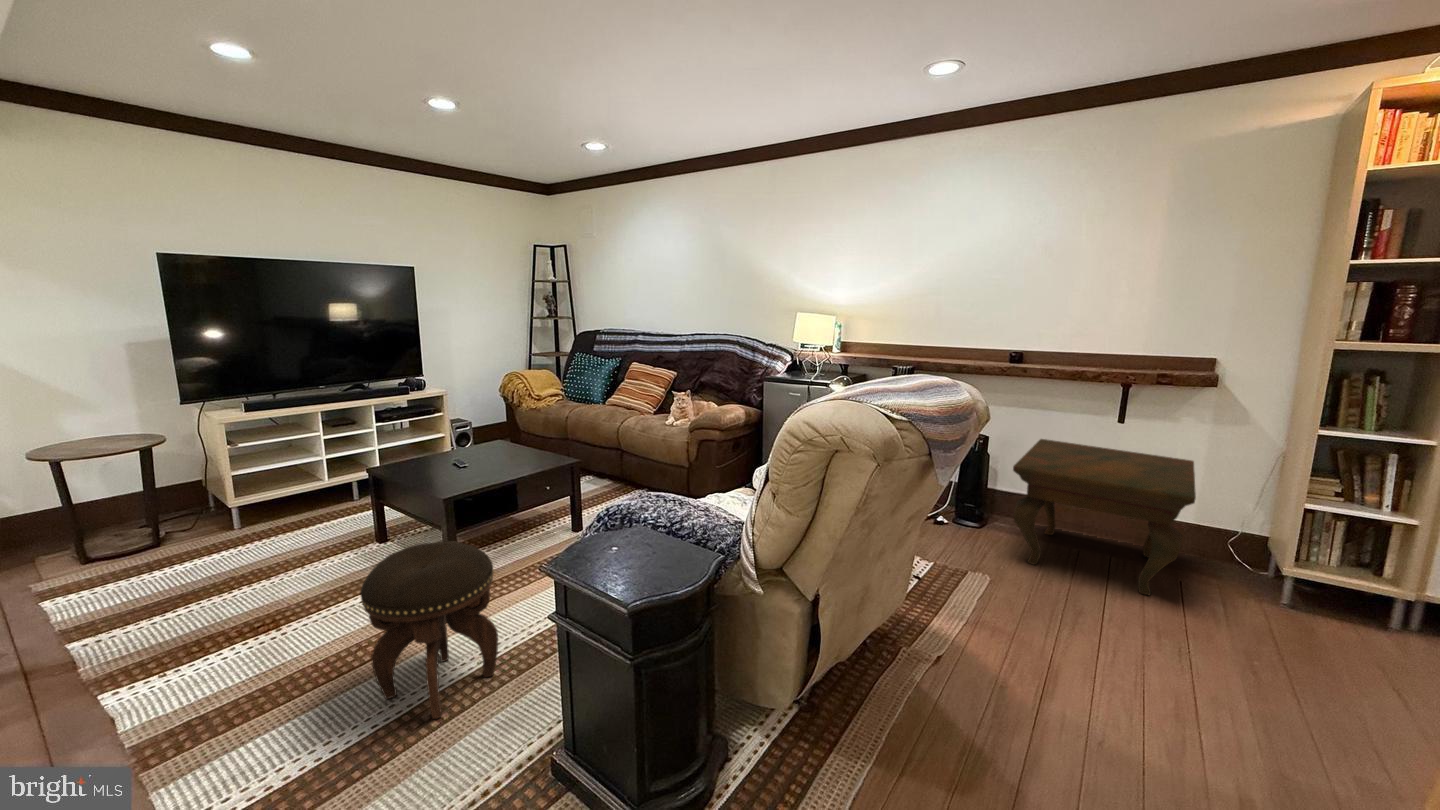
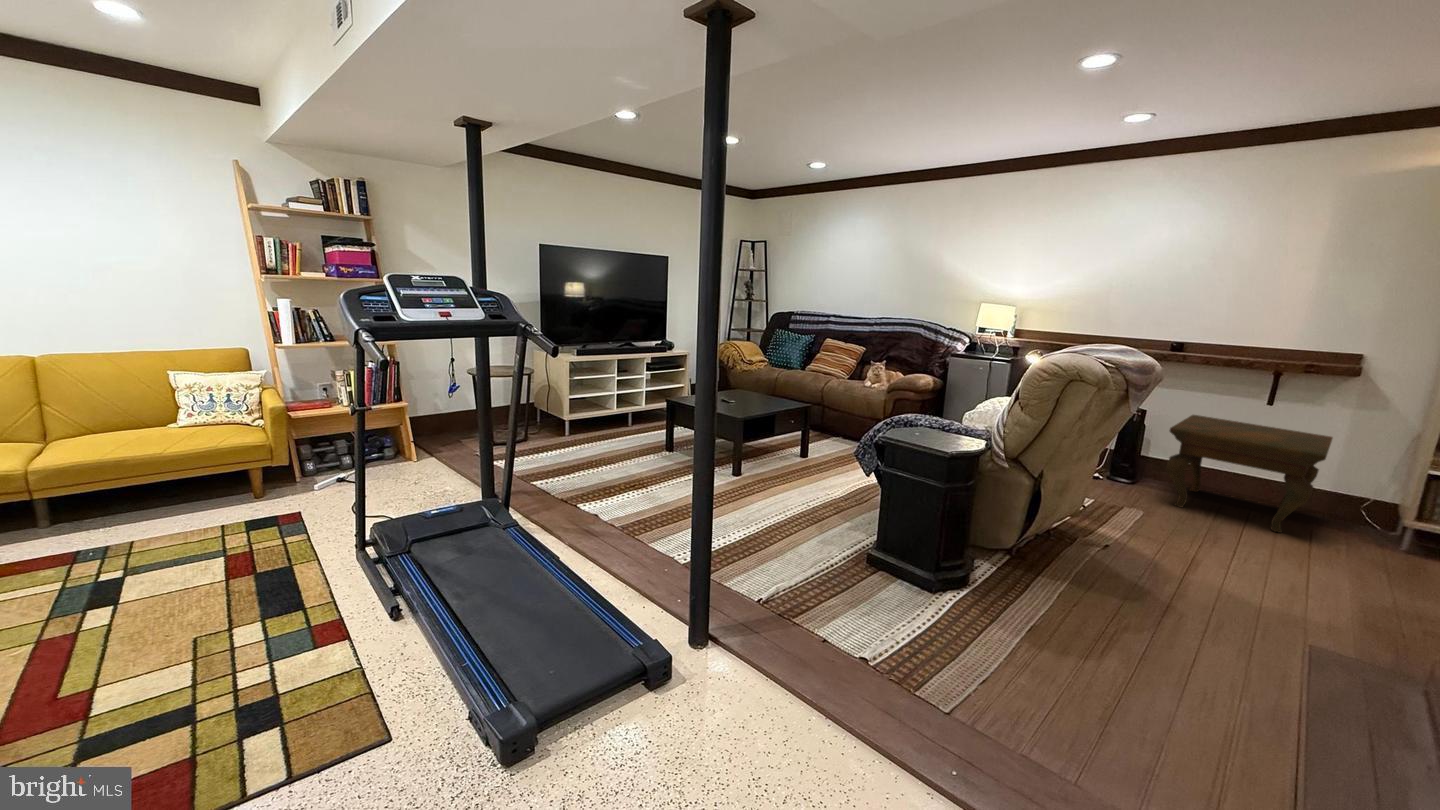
footstool: present [360,541,498,719] -> none [743,433,816,533]

